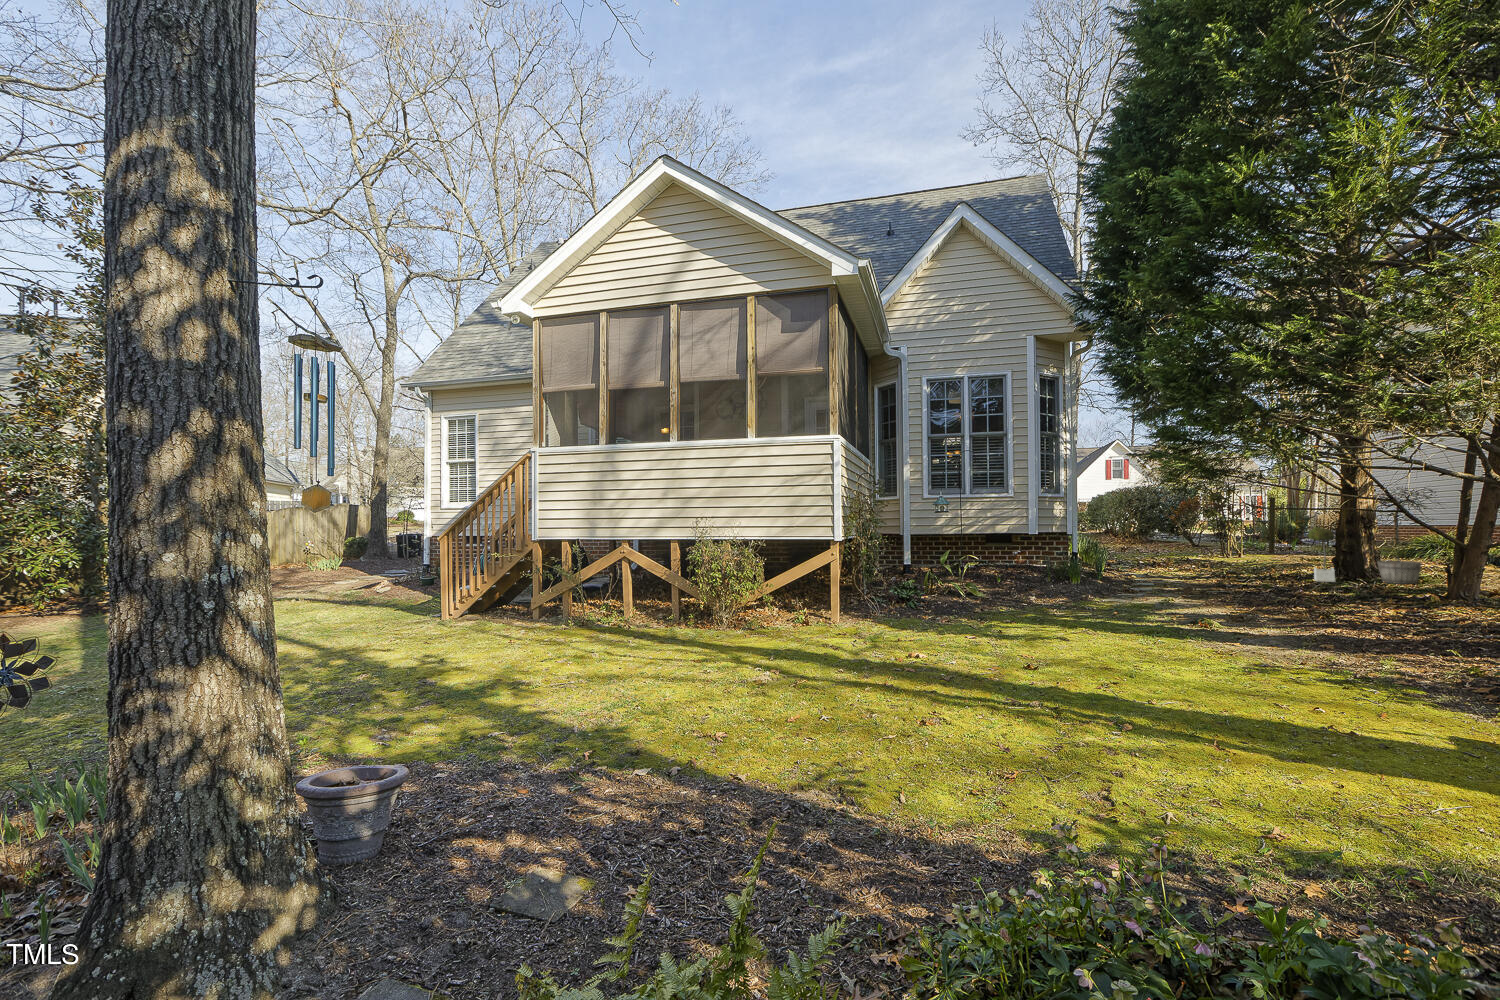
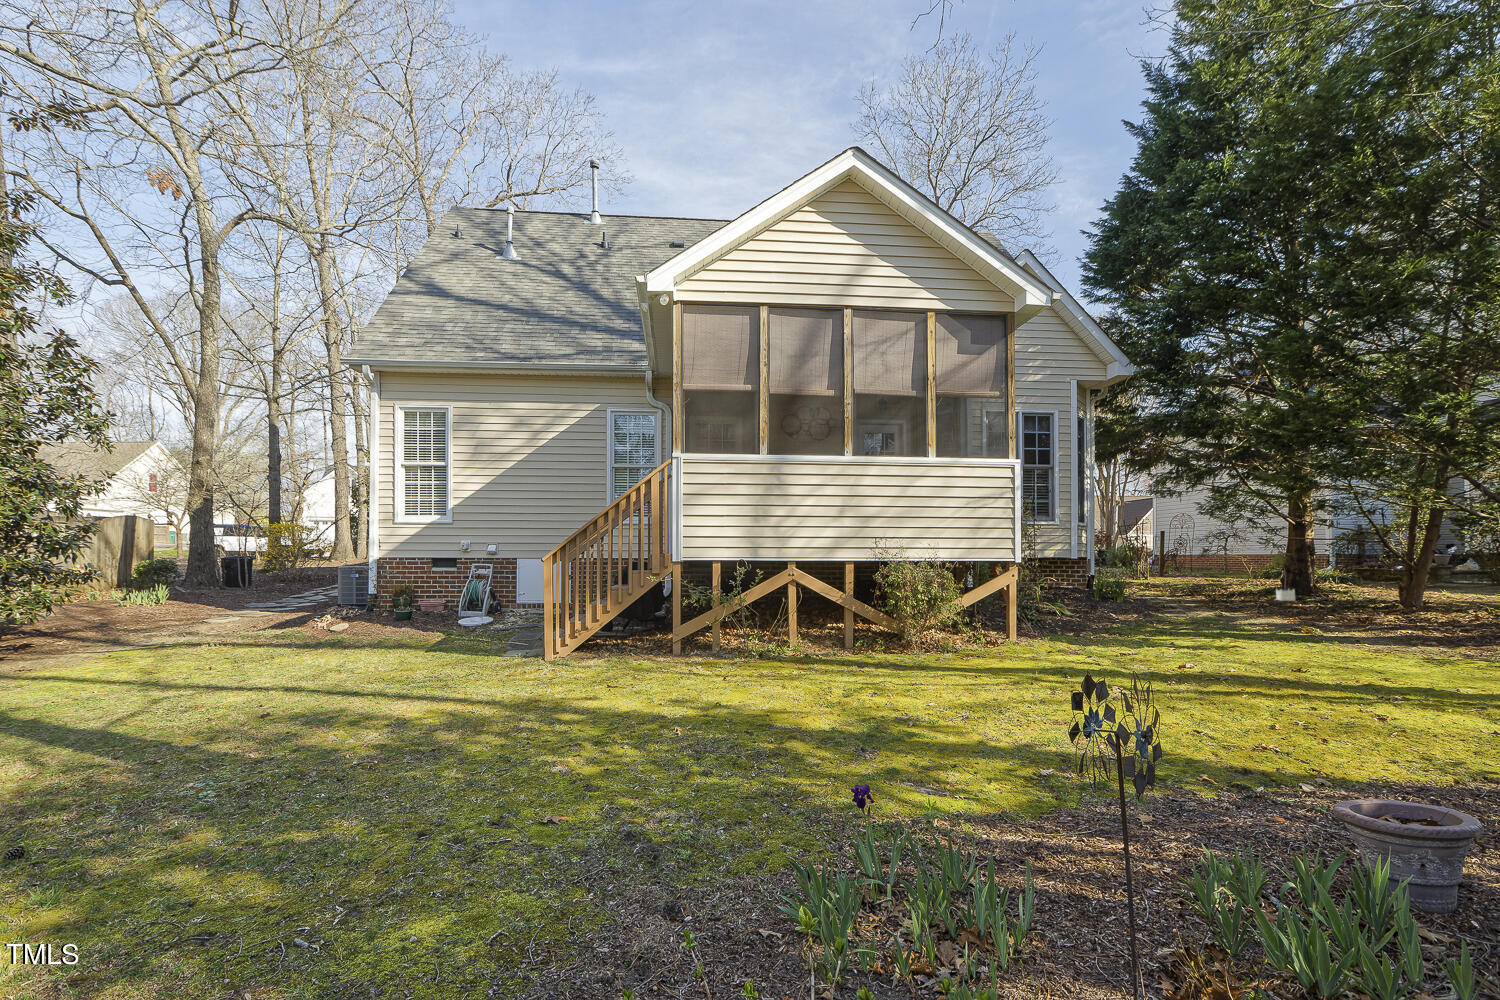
wooden bucket: present [1377,557,1422,584] -> none [1325,577,1360,601]

